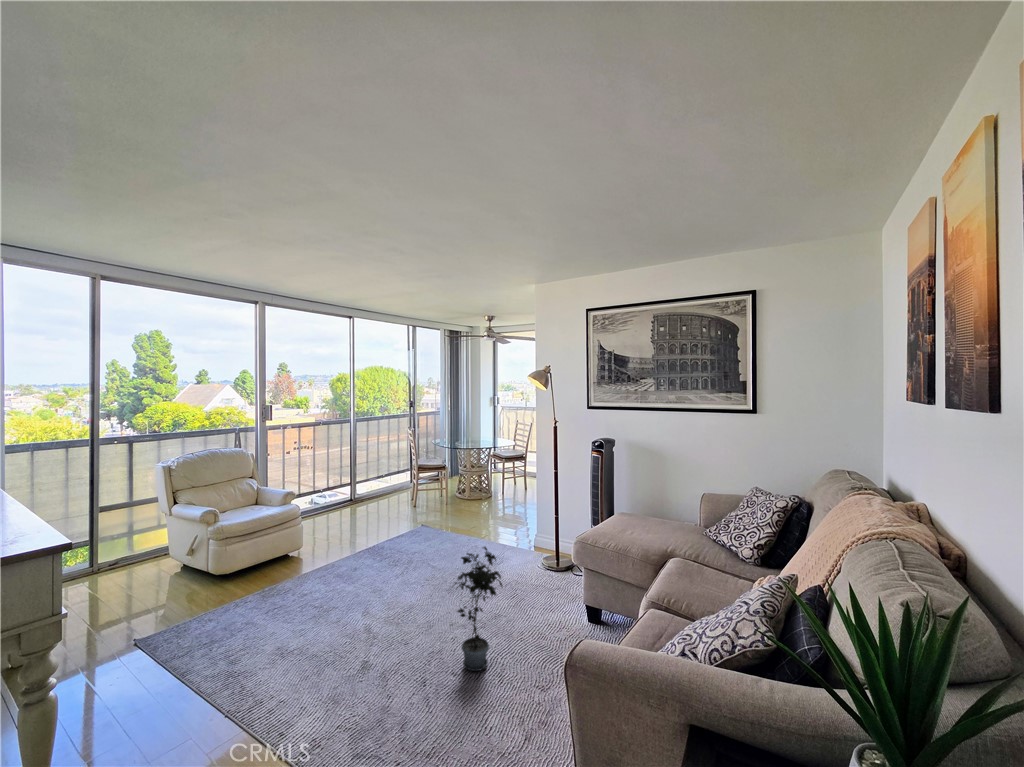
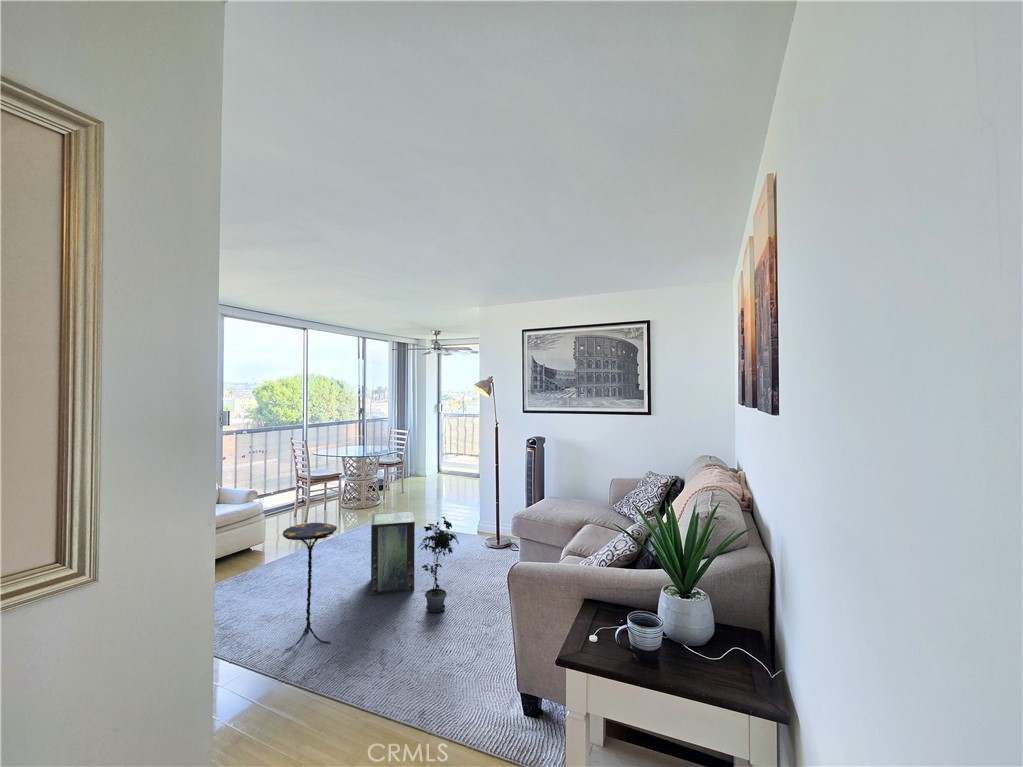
storage box: none [399,530,452,635] -> present [371,511,415,595]
side table: none [275,552,346,721] -> present [283,522,337,650]

